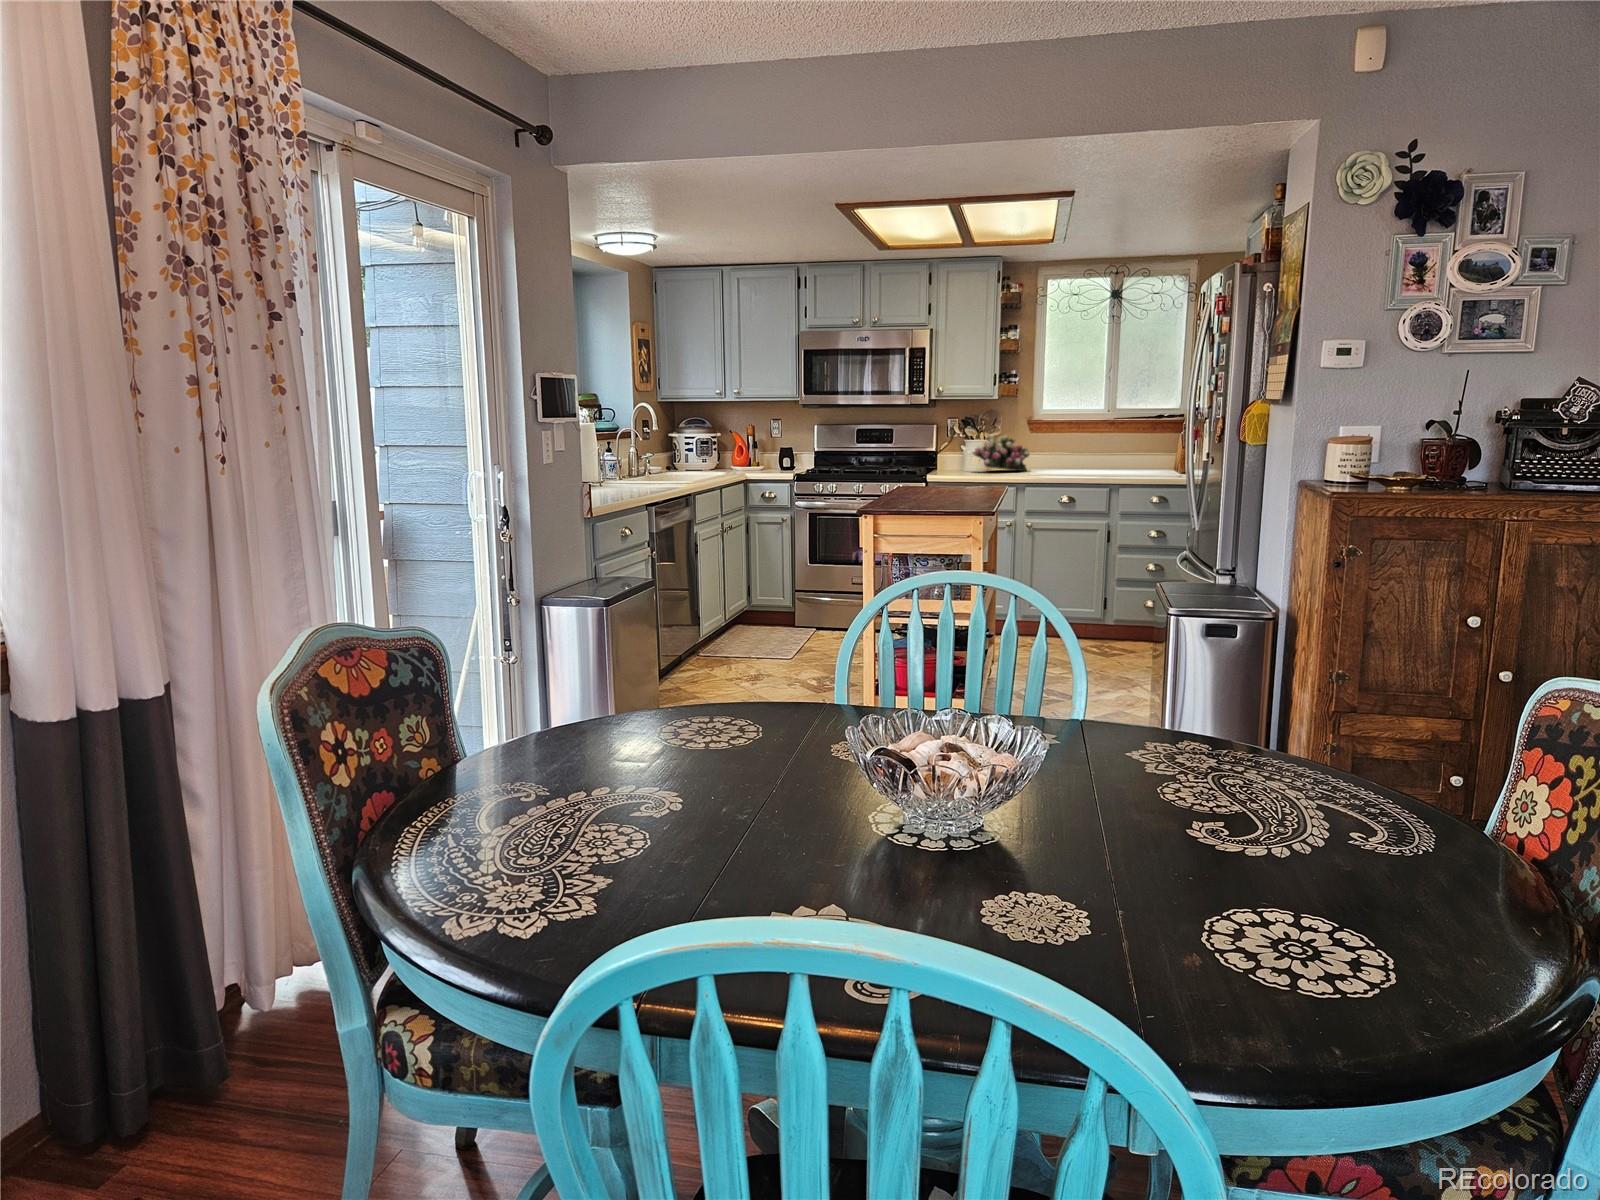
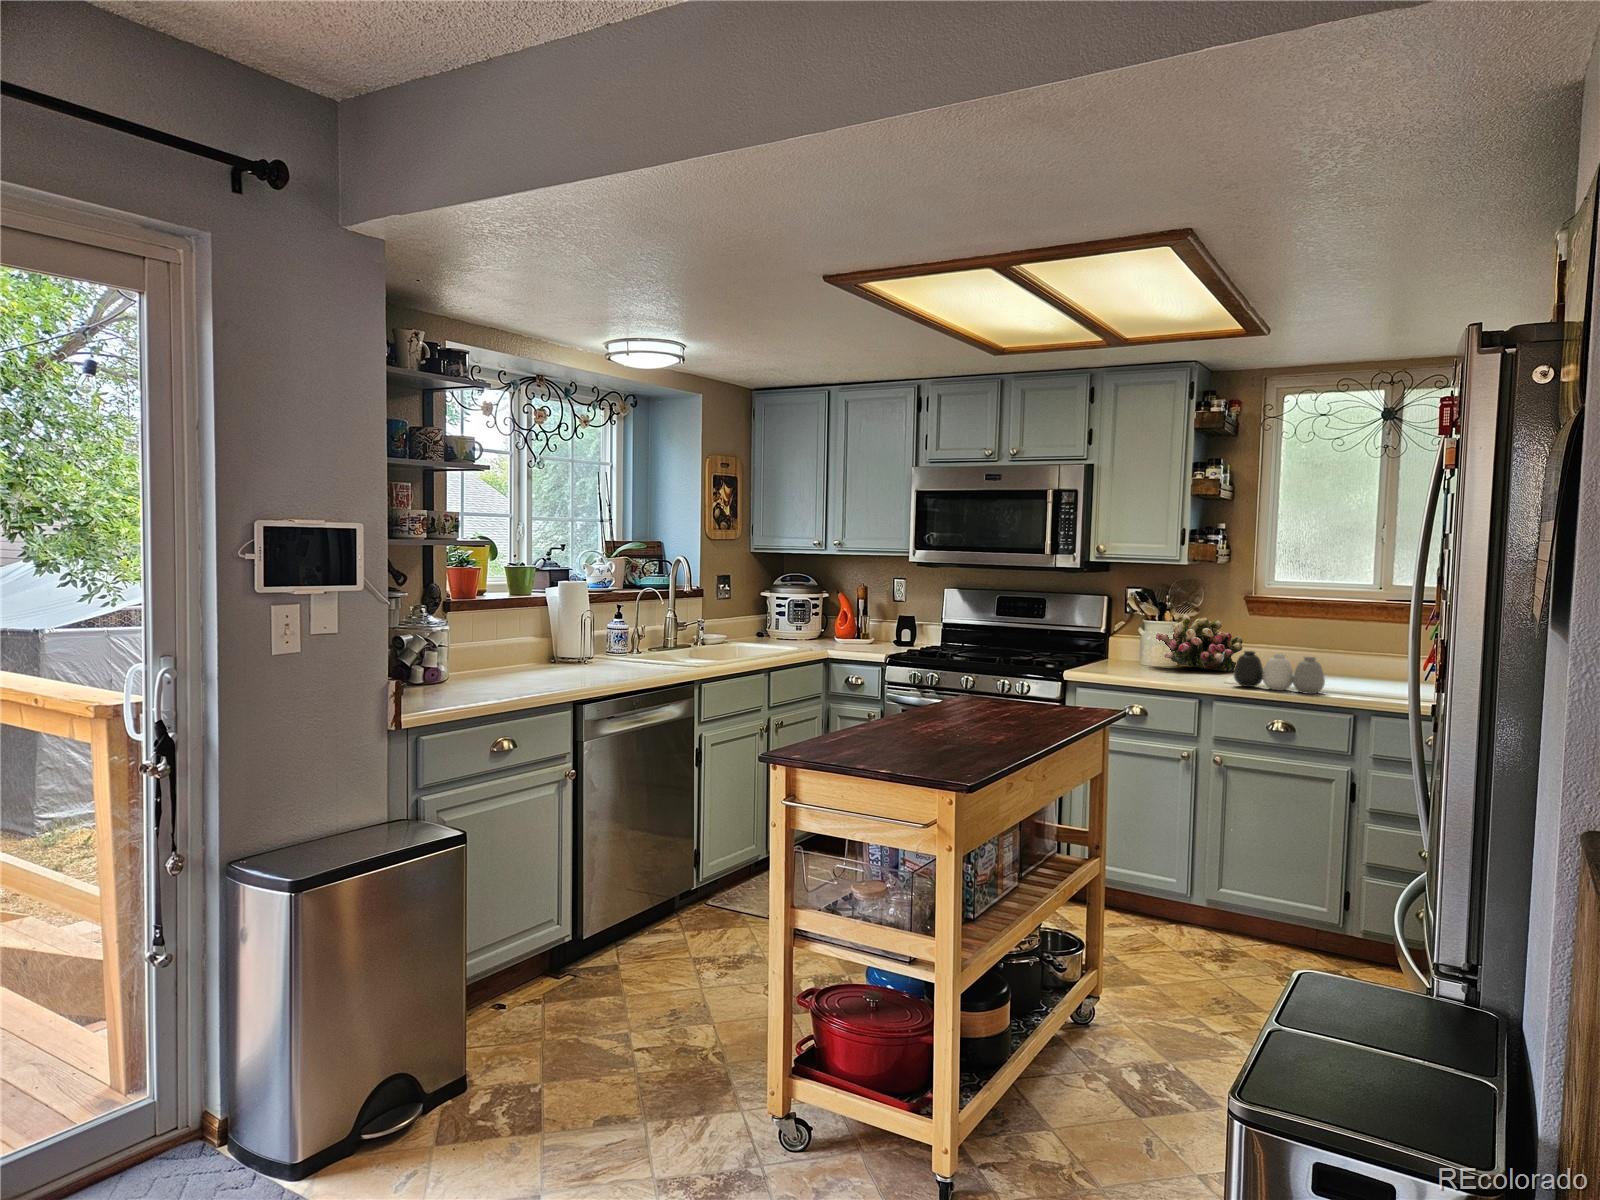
vase: none [1039,452,1095,476] -> present [1234,651,1325,694]

